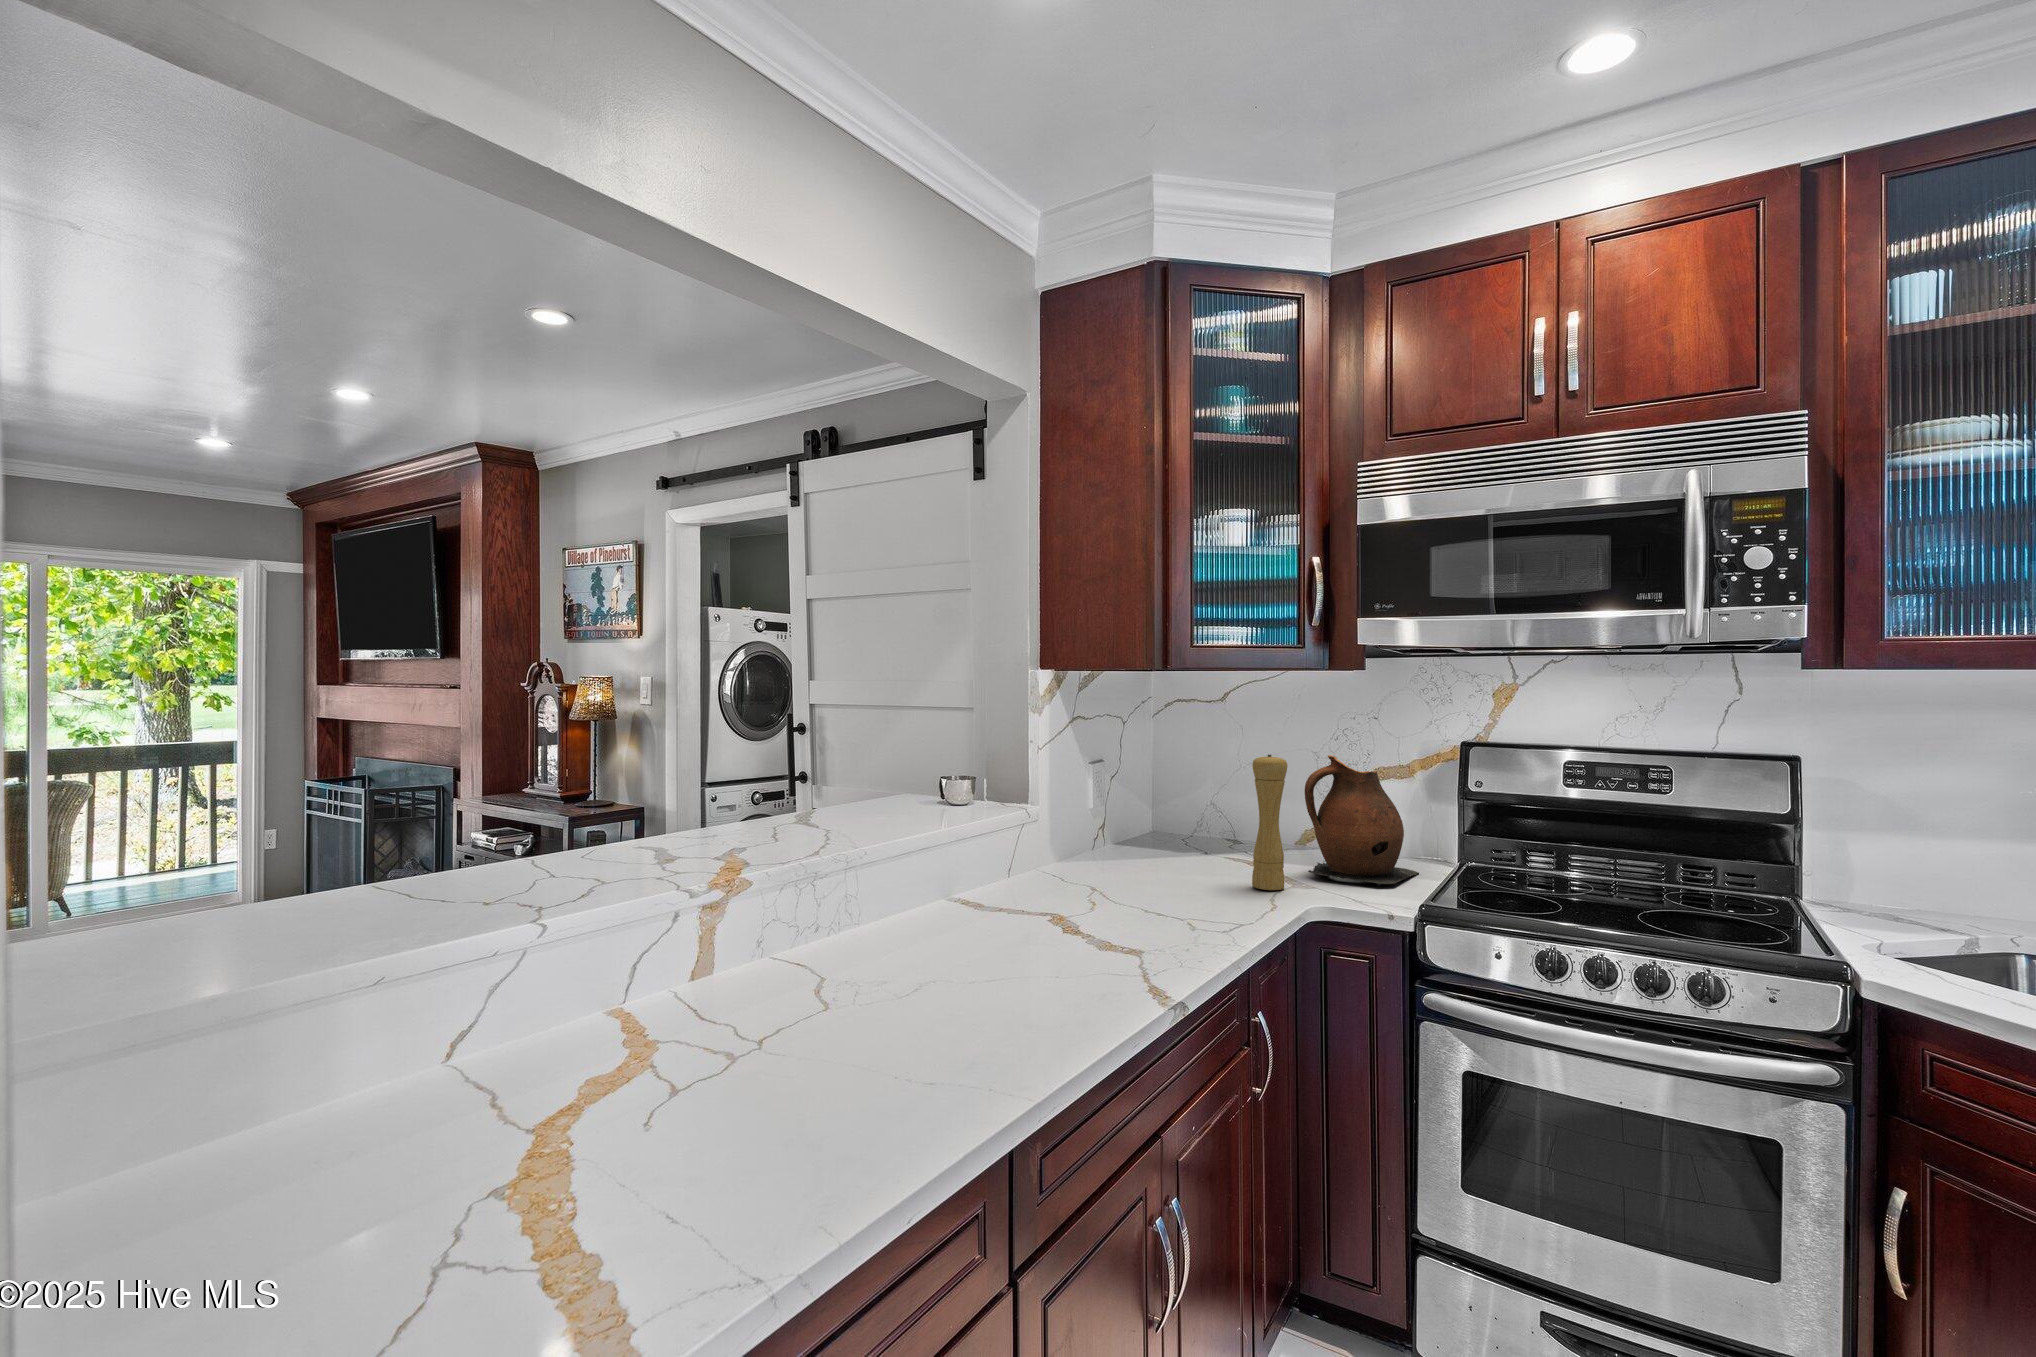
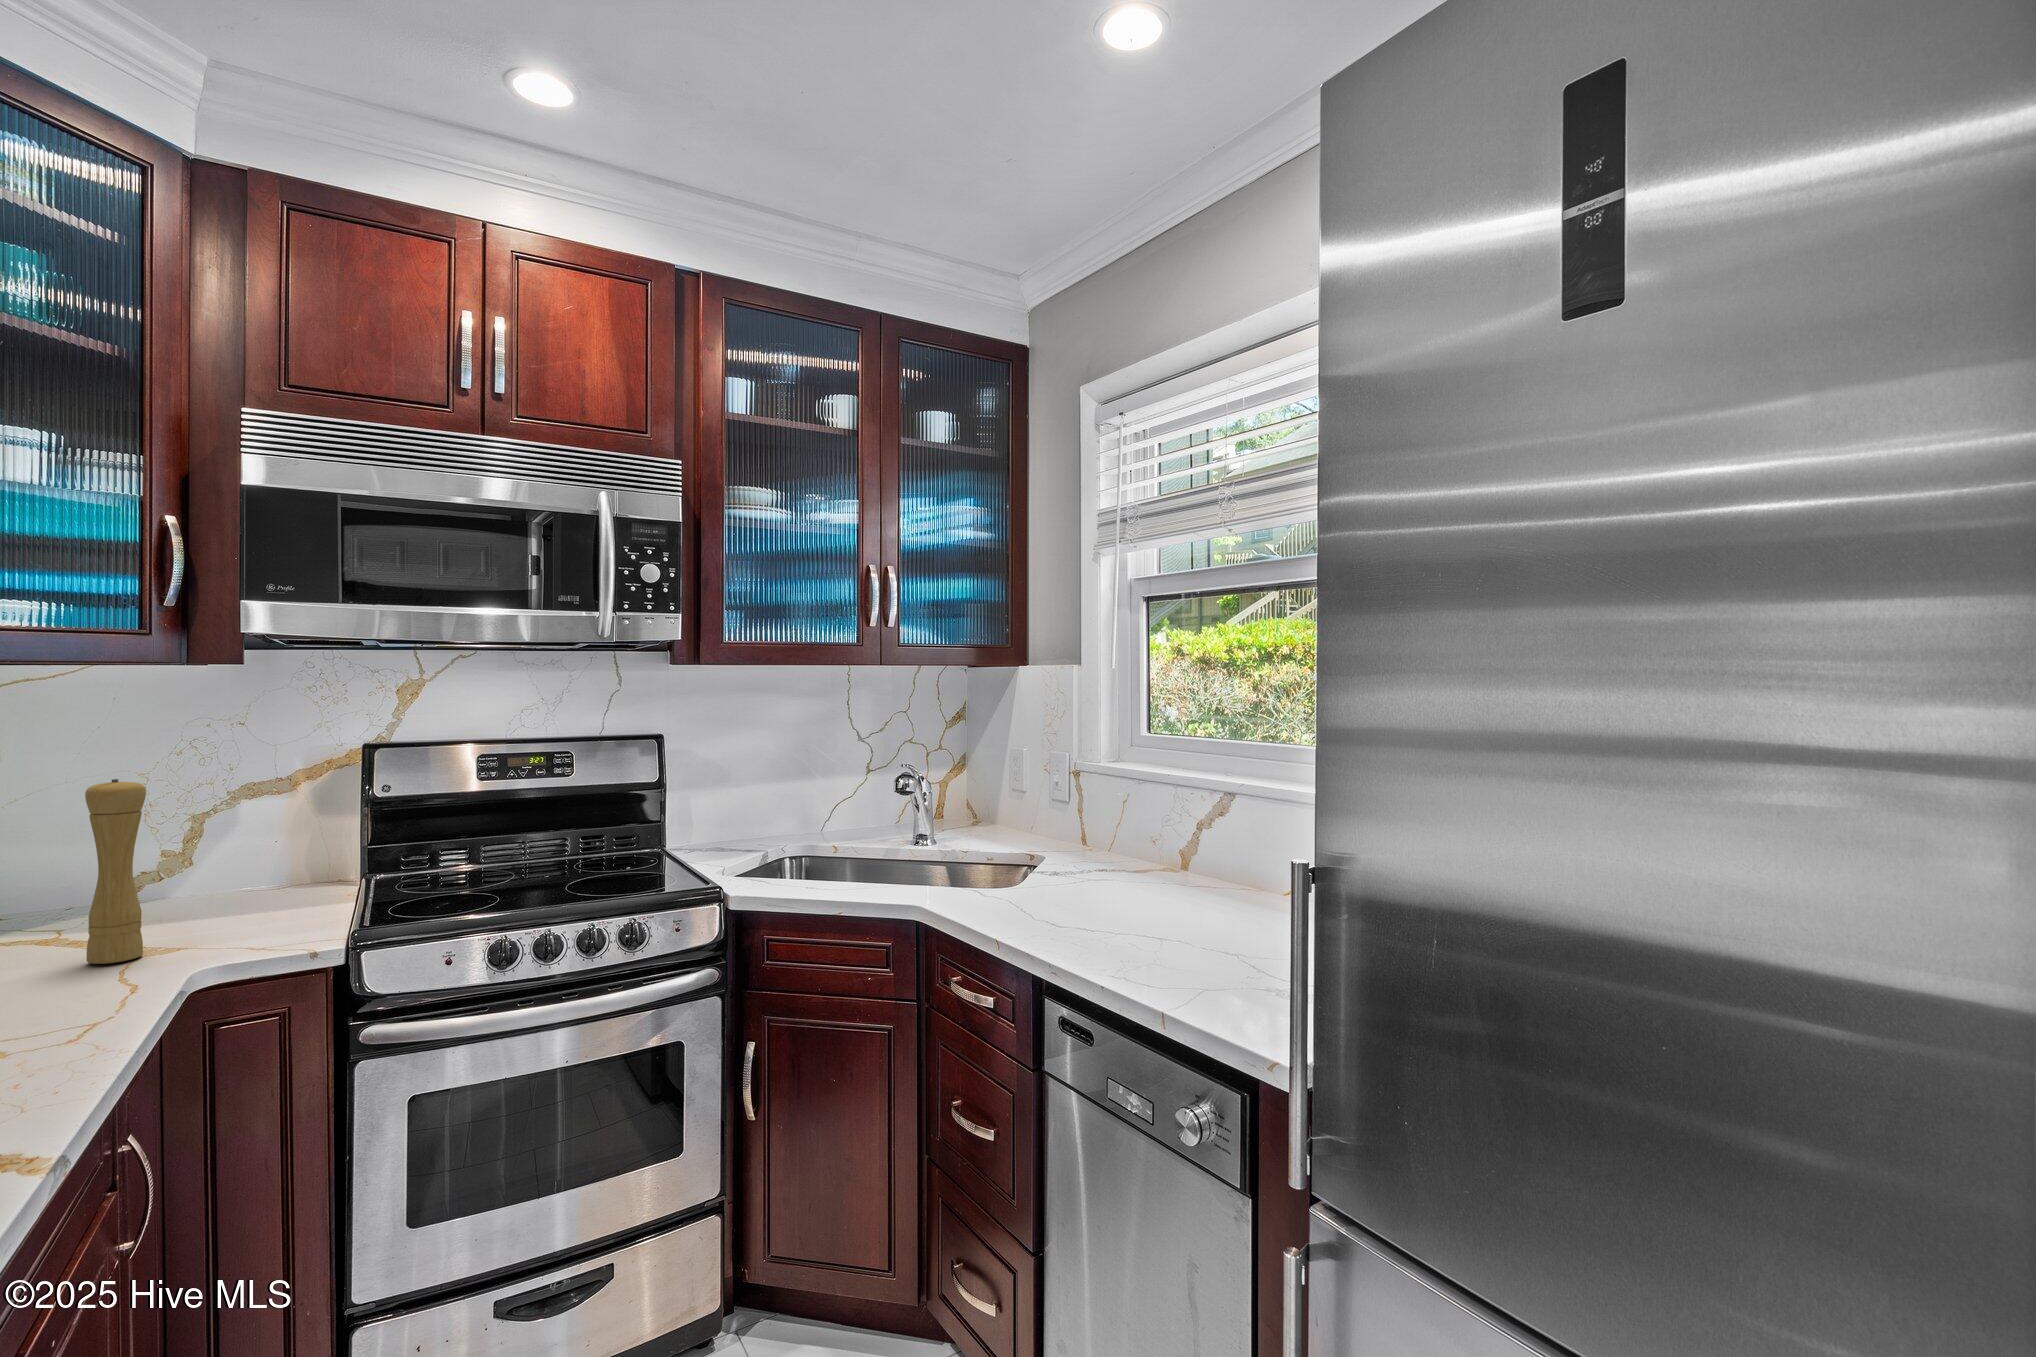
ceramic pitcher: present [1305,755,1419,886] -> none [159,773,317,928]

